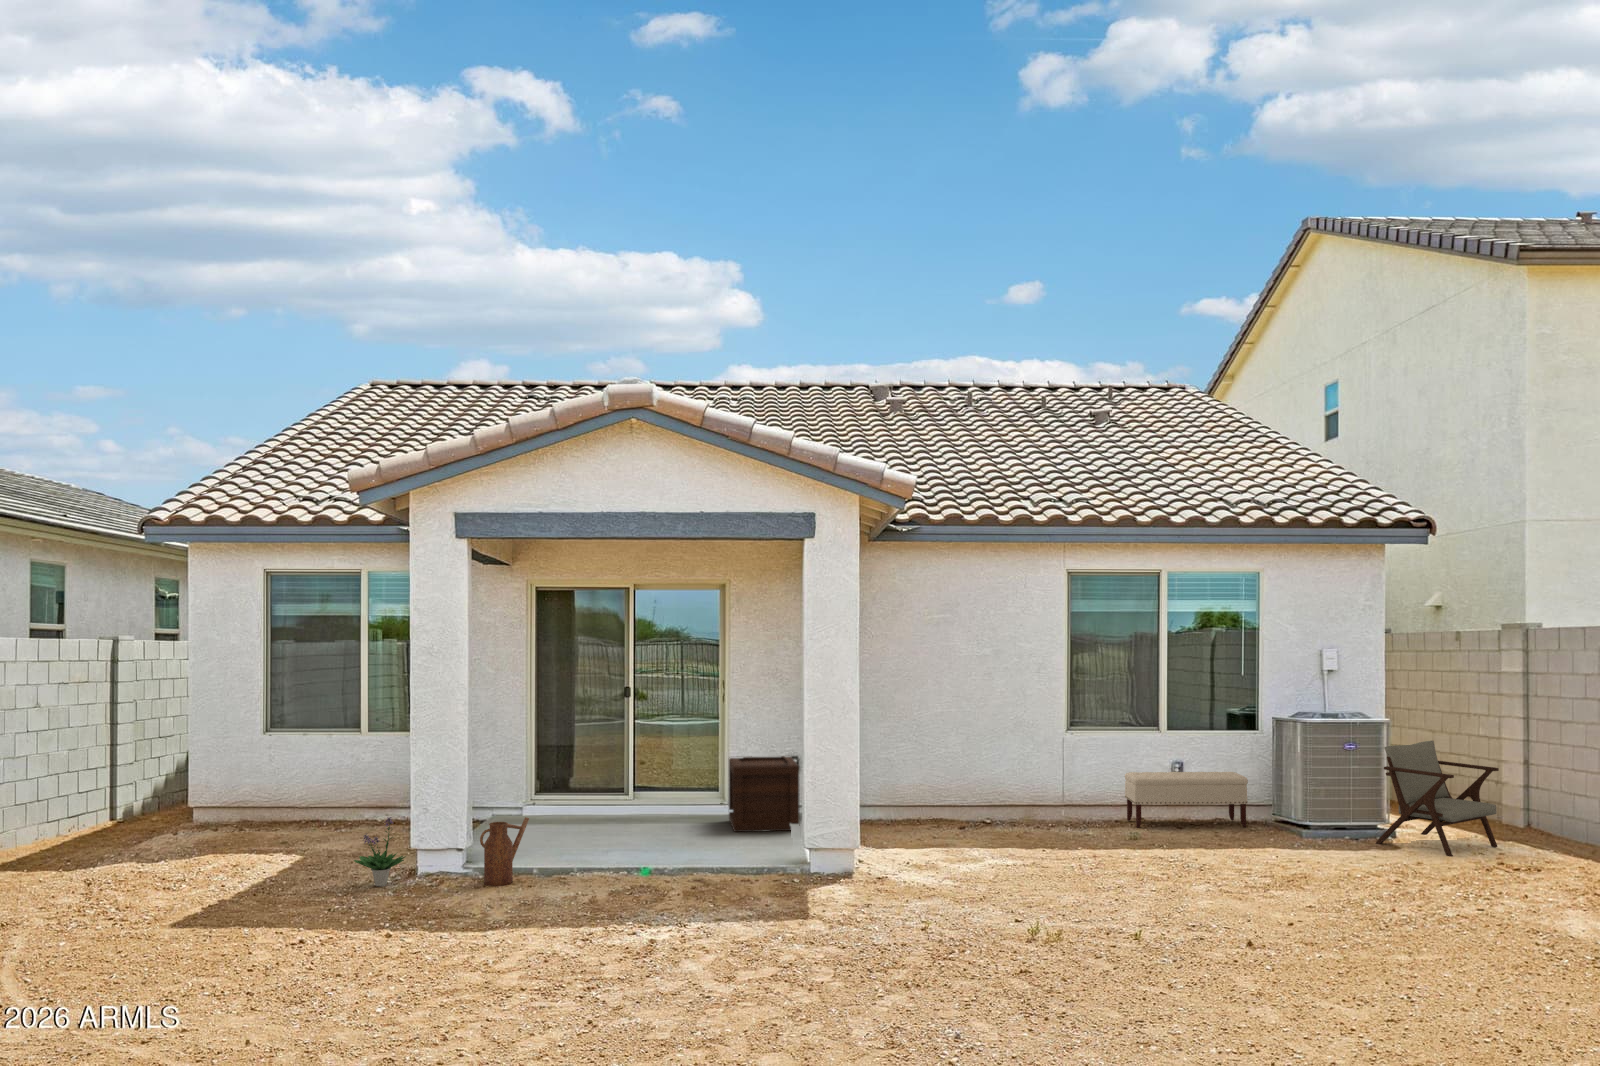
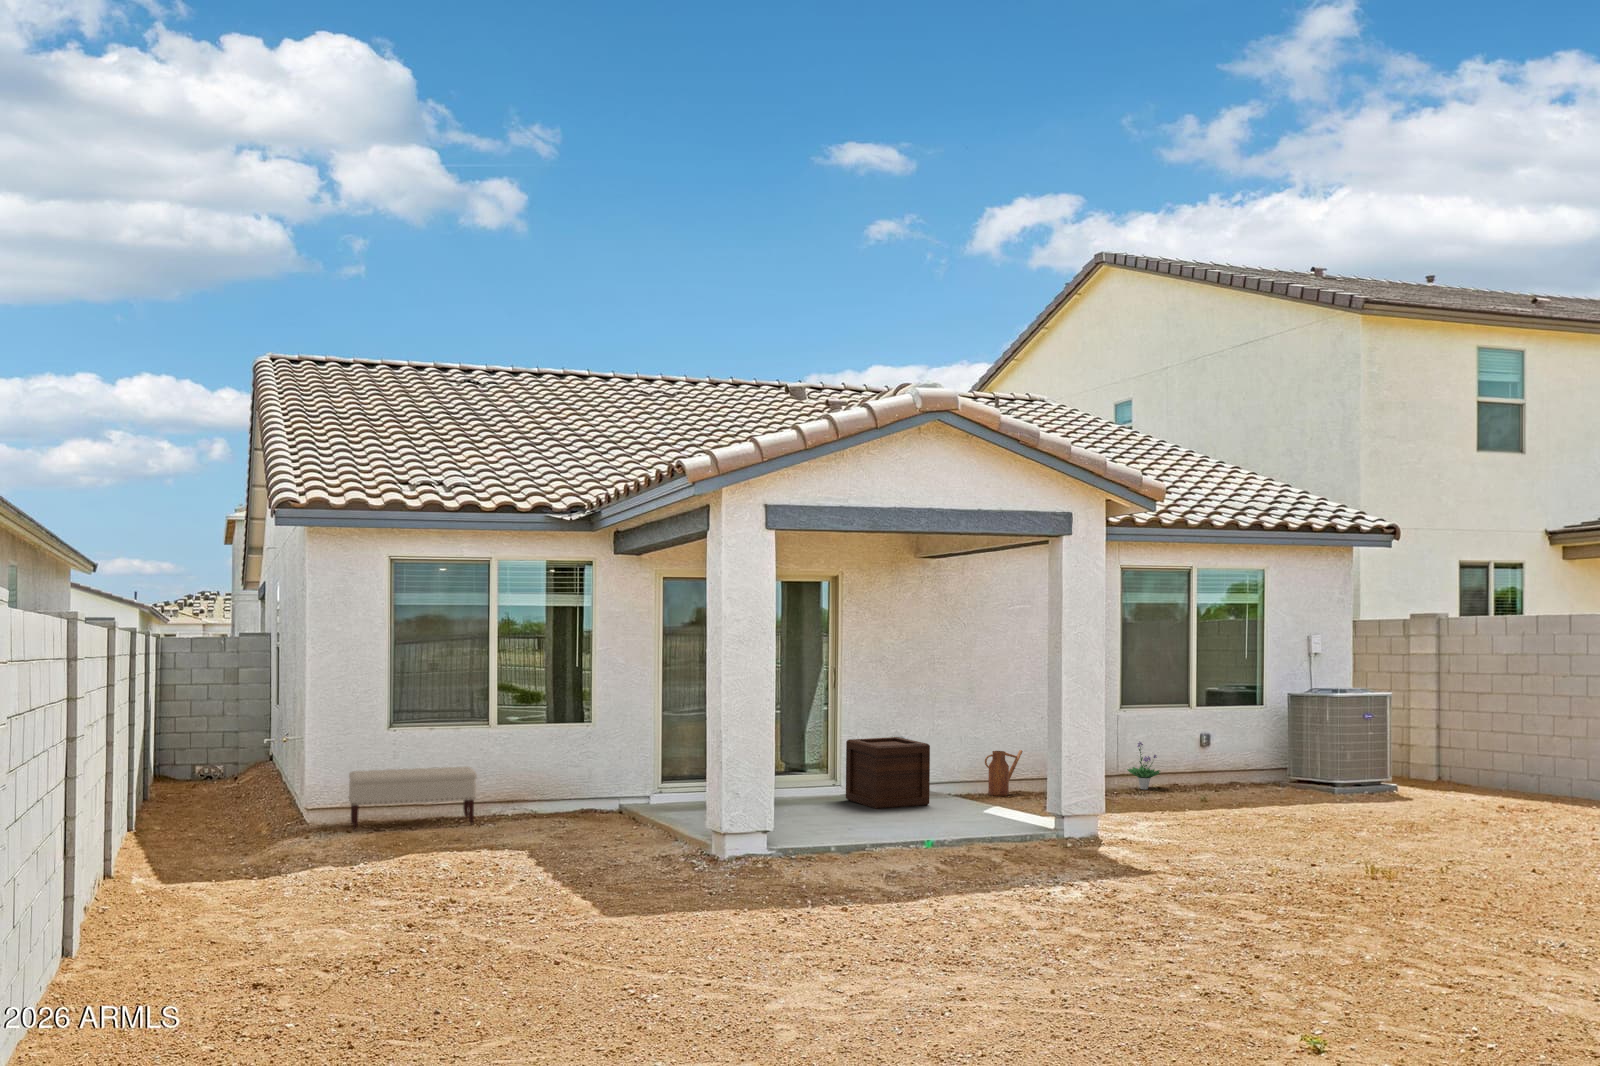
lounge chair: present [1376,741,1499,856] -> none [1377,709,1462,800]
bench: present [1125,772,1248,828] -> present [349,766,477,830]
potted plant: present [354,817,406,886] -> present [1127,741,1160,789]
watering can: present [480,817,529,886] -> present [985,750,1023,796]

